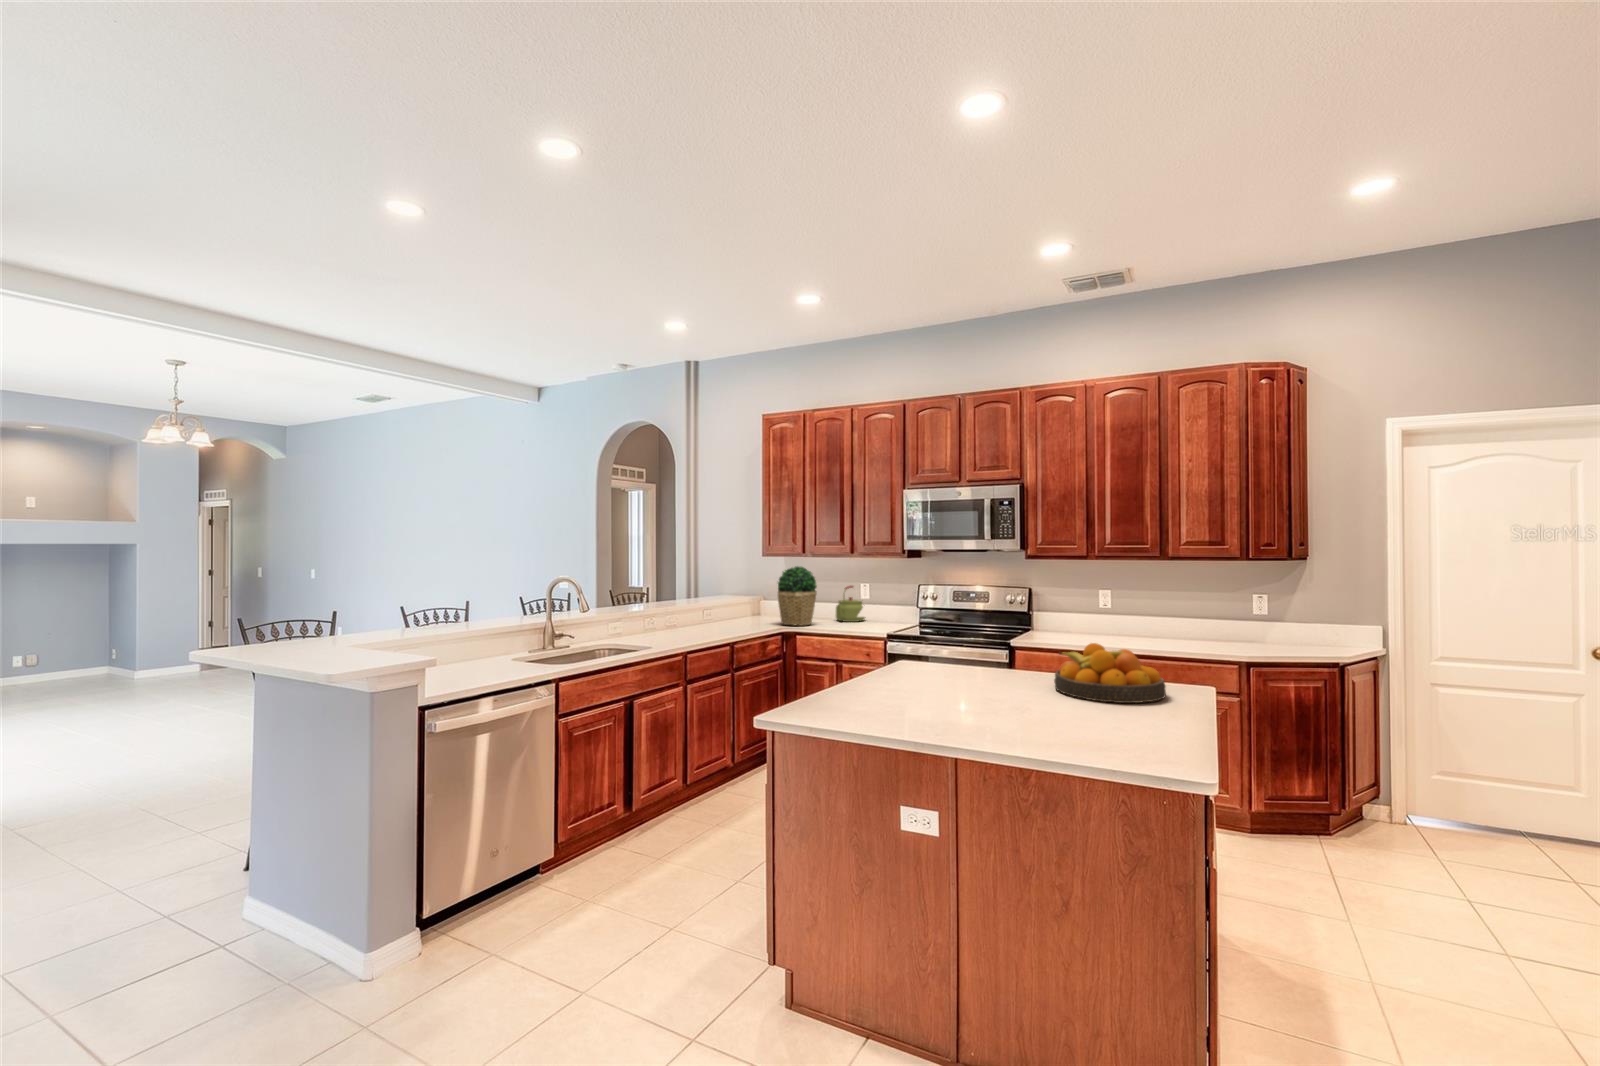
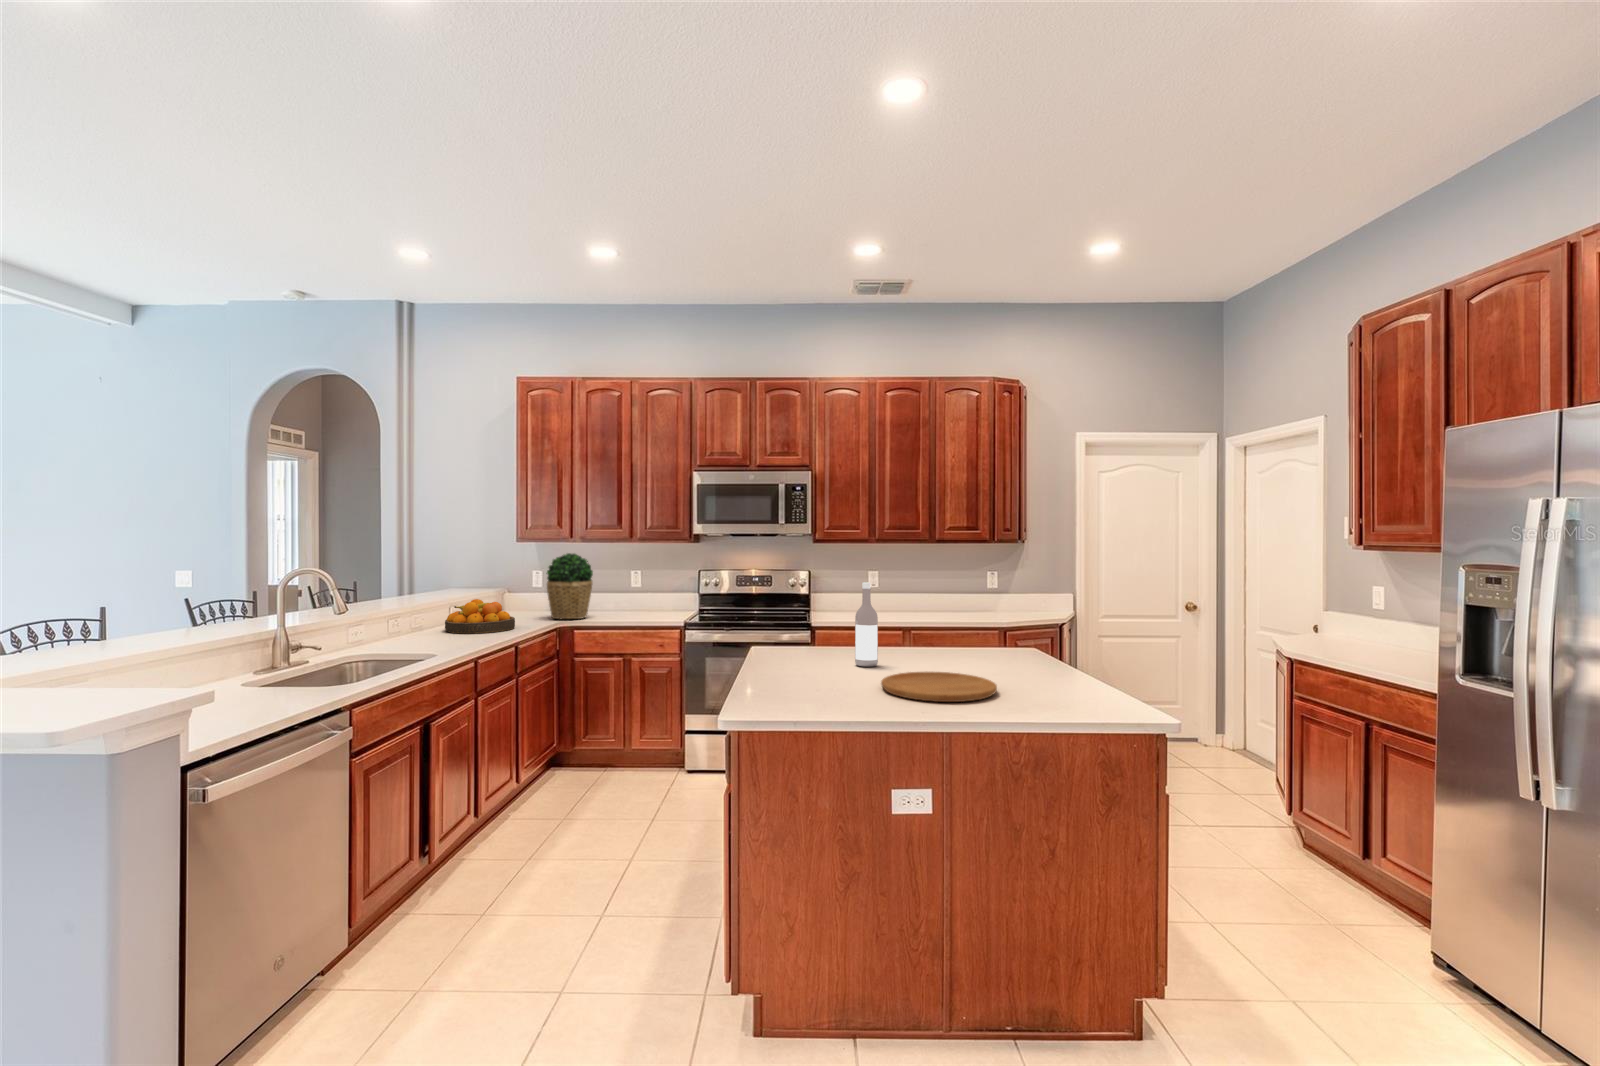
kettle: present [836,586,865,622] -> none [605,573,638,612]
wine bottle: none [954,601,977,687] -> present [855,582,878,667]
fruit bowl: present [1054,643,1166,703] -> present [445,599,515,634]
cutting board: none [931,695,1053,728] -> present [881,672,997,702]

